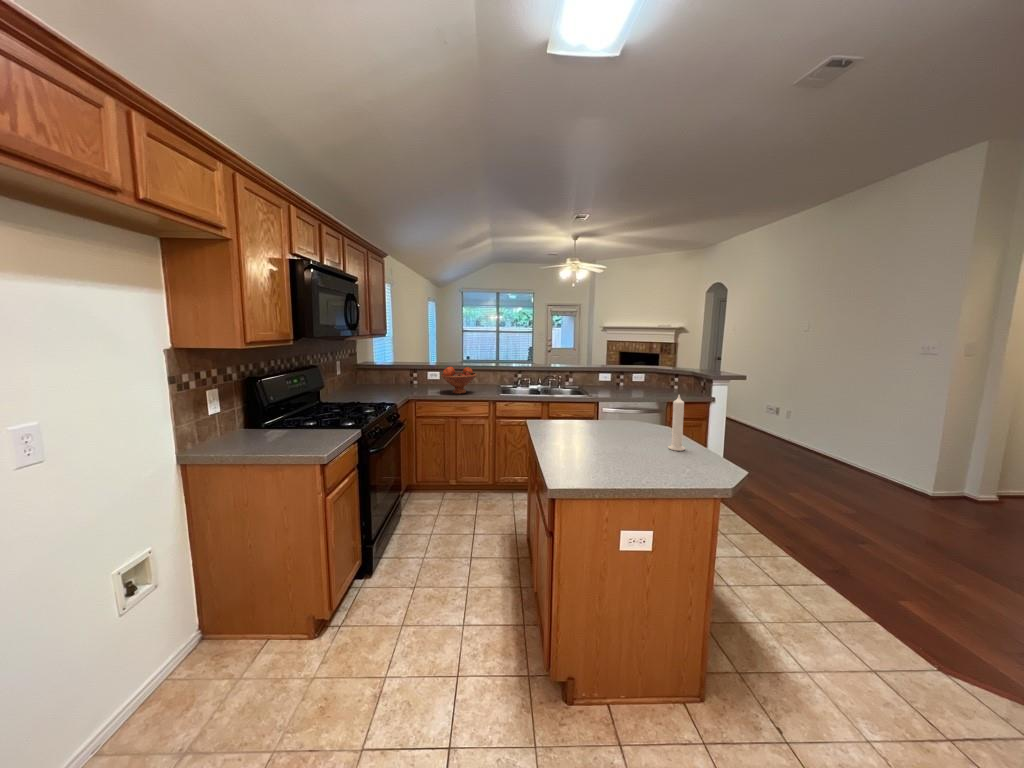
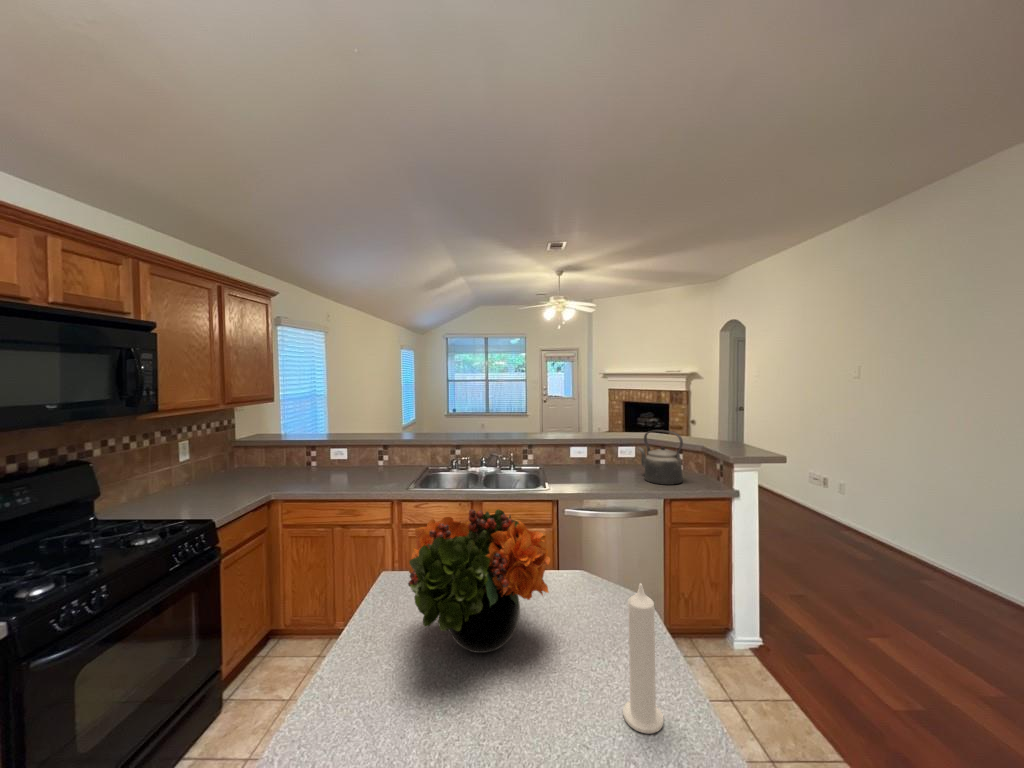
kettle: none [648,360,680,396] -> present [639,430,683,485]
fruit bowl: present [441,366,477,394] -> none [327,446,383,487]
flower arrangement: none [561,375,631,438] -> present [408,509,550,653]

